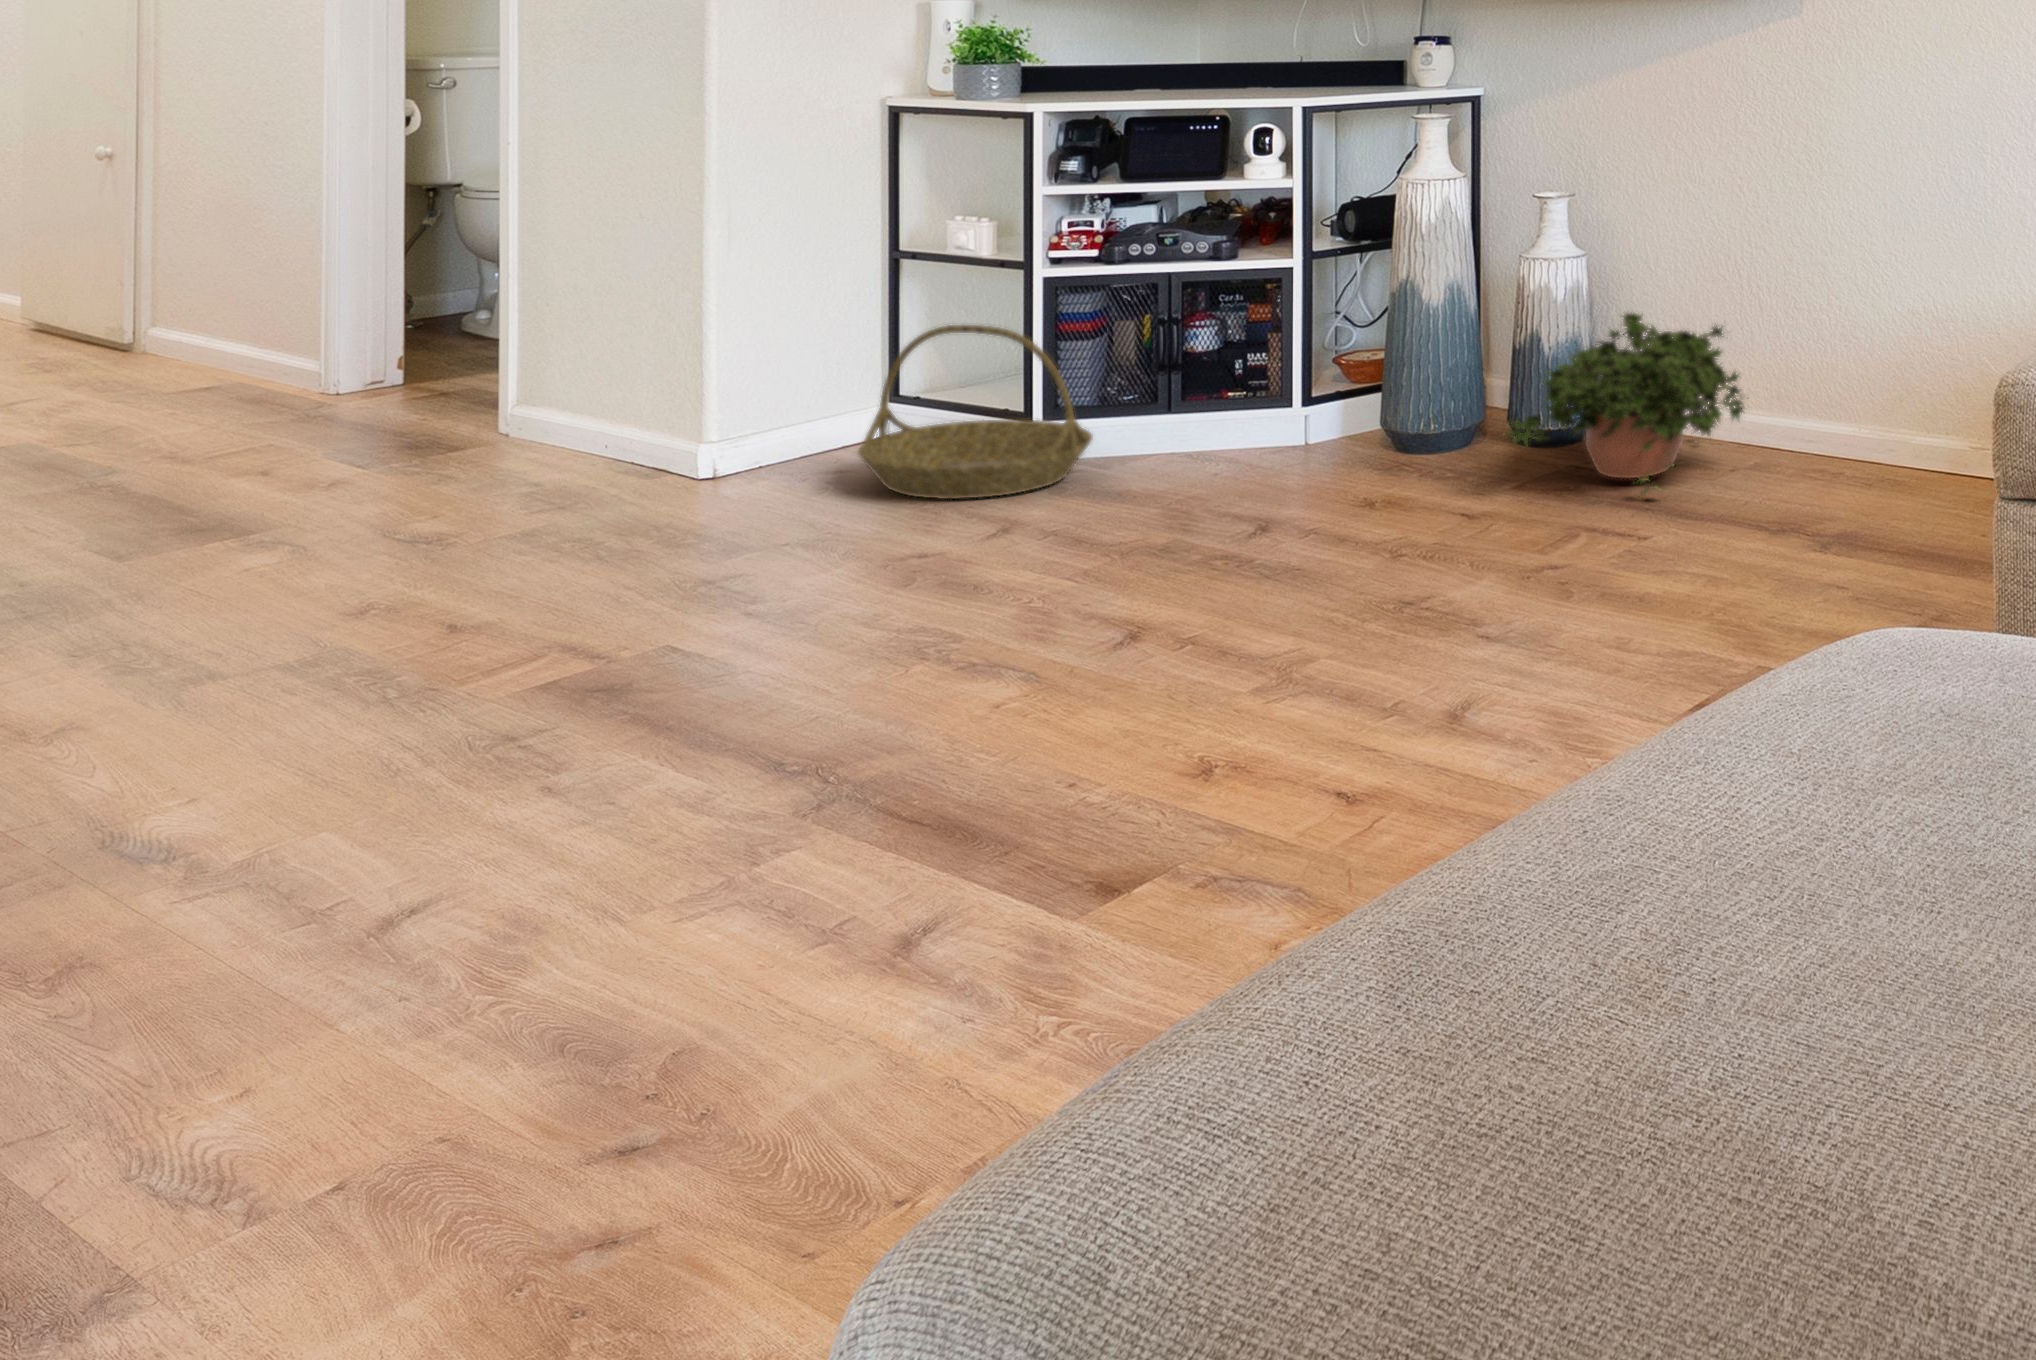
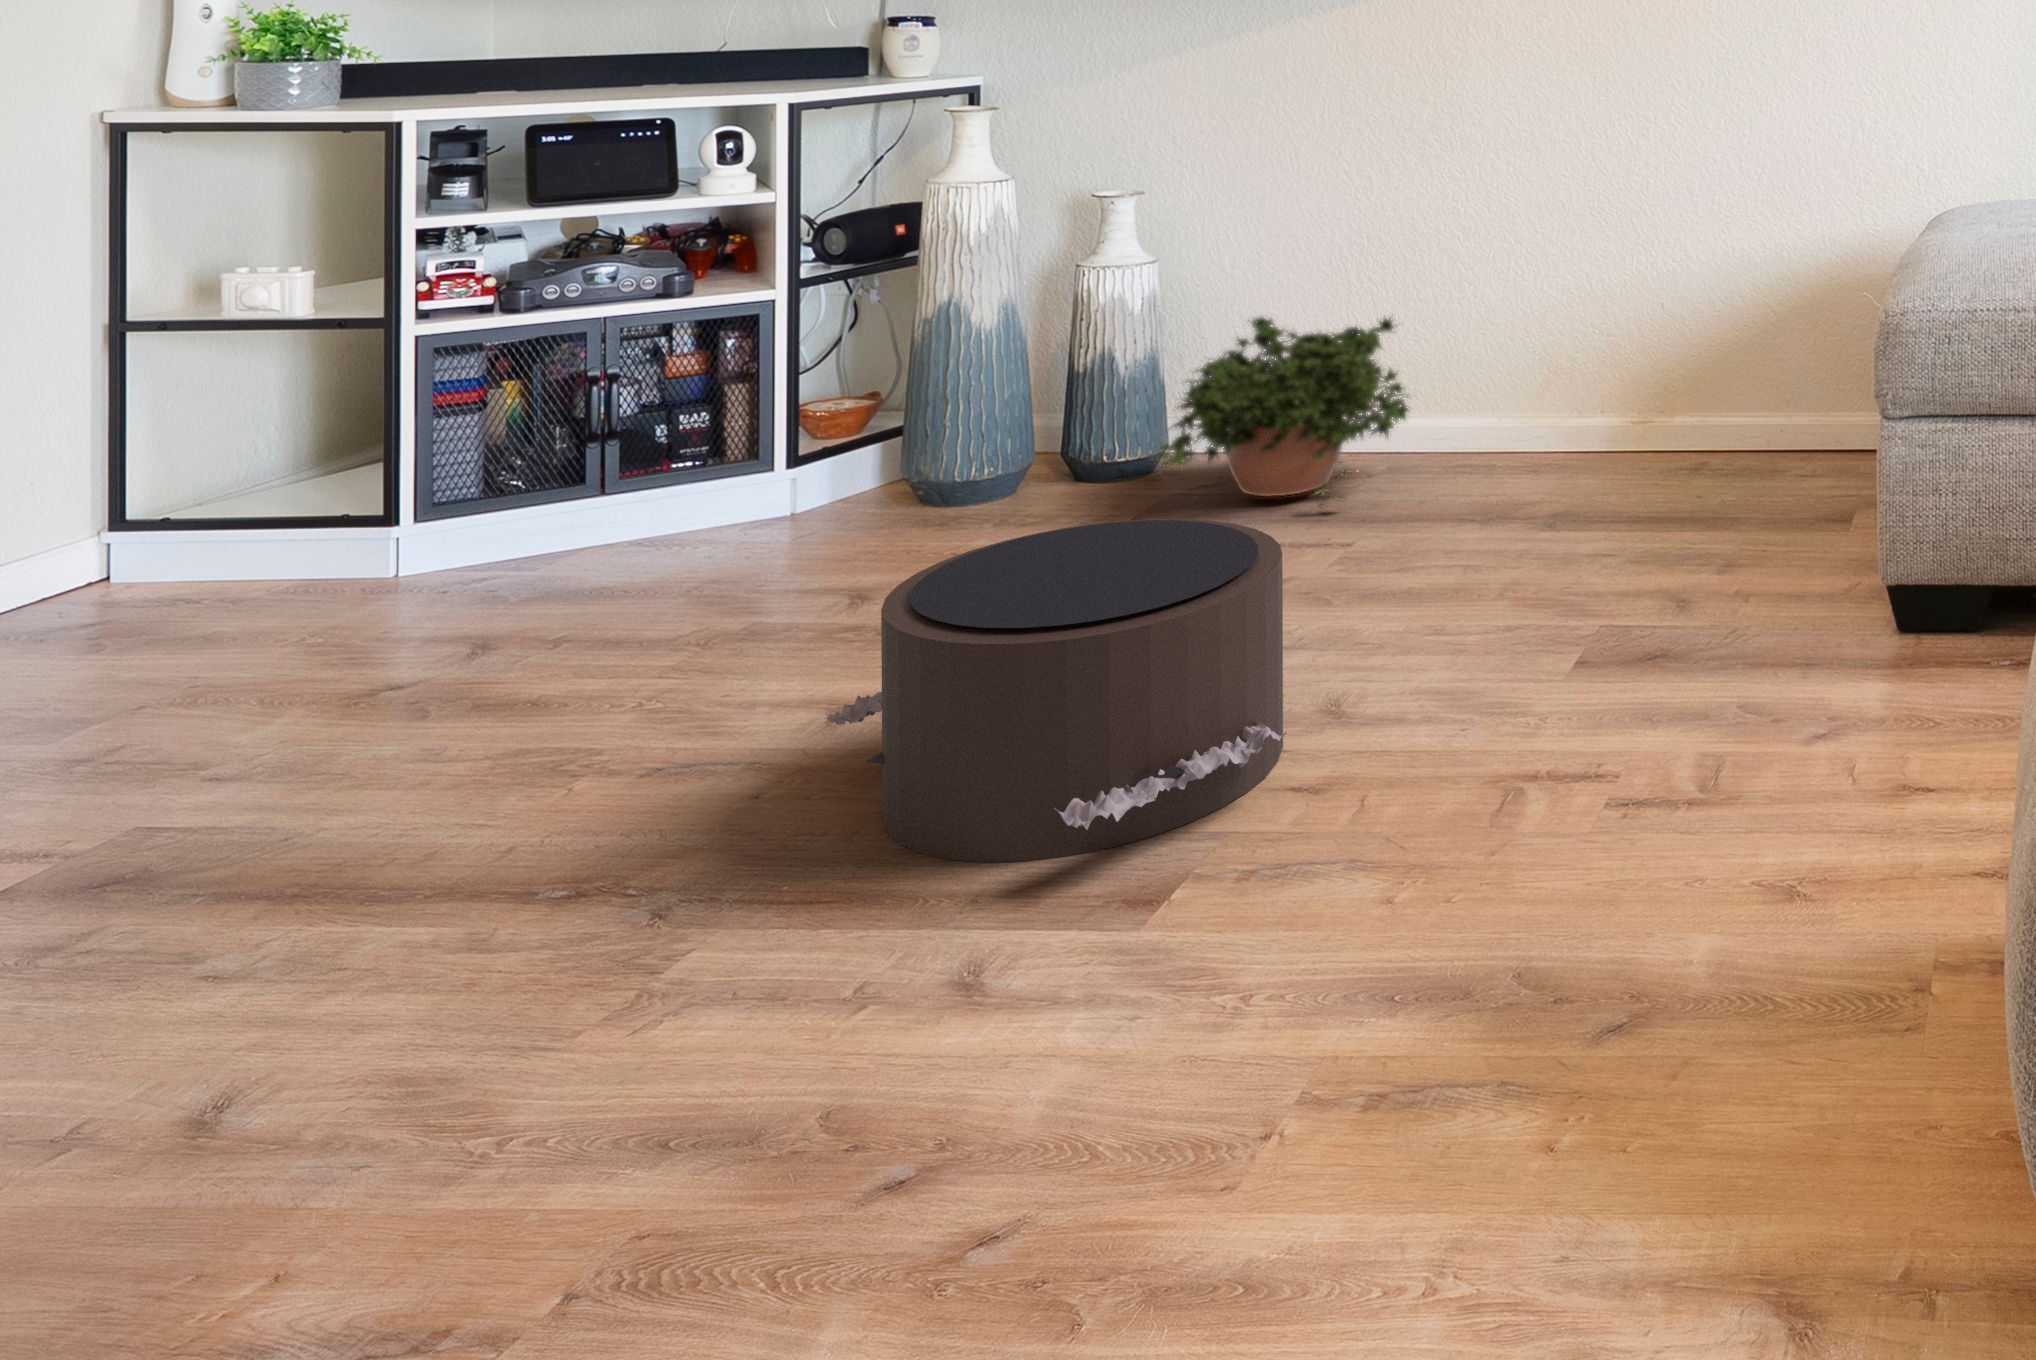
basket: present [858,325,1092,499] -> none [126,402,527,642]
pouf: none [1075,500,1416,799] -> present [827,519,1287,862]

